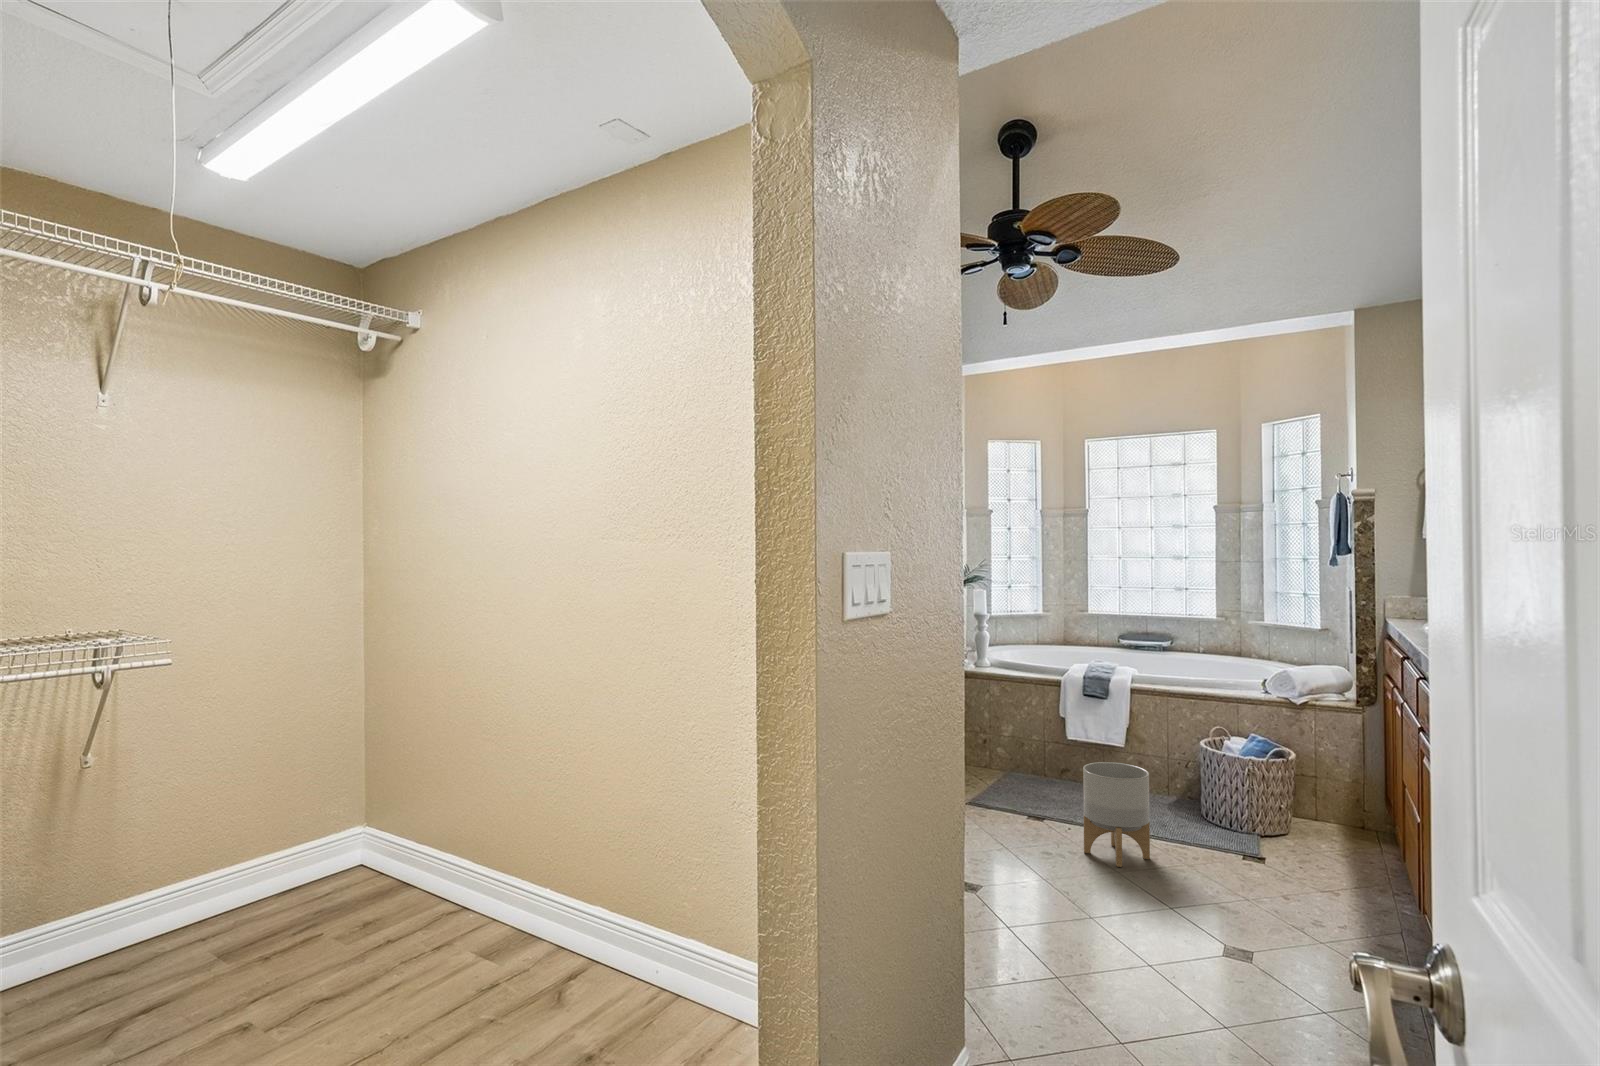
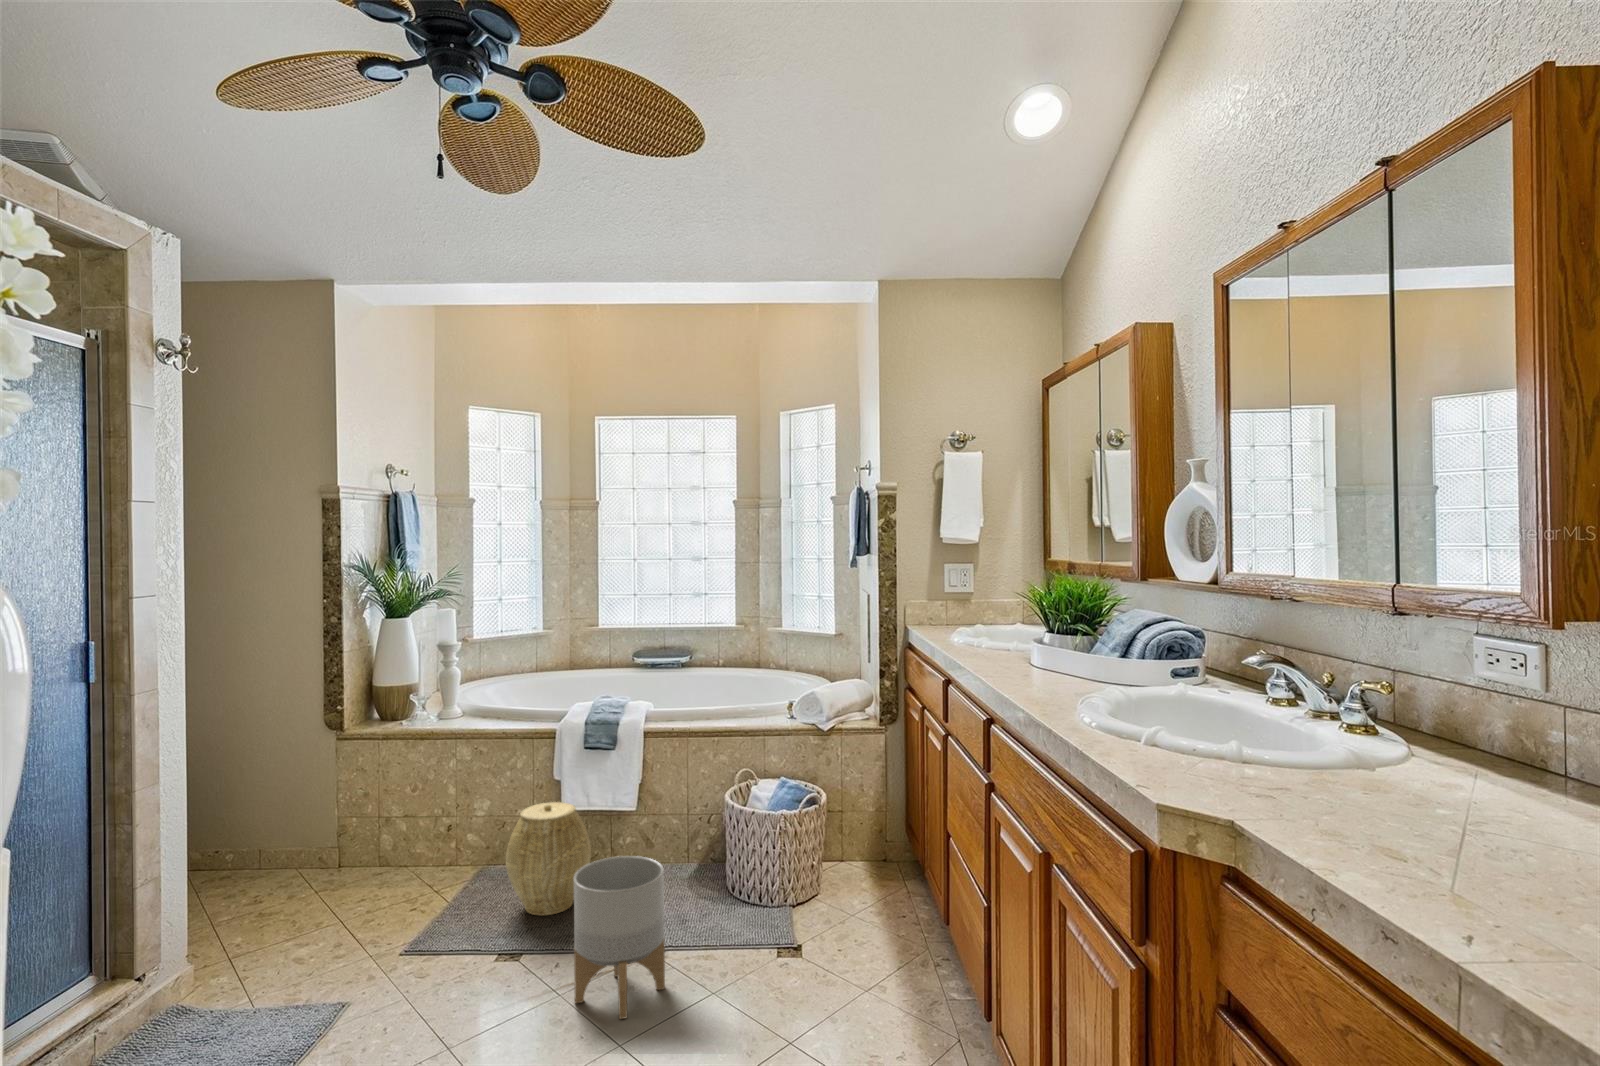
woven basket: none [1030,728,1091,806] -> present [506,802,591,915]

